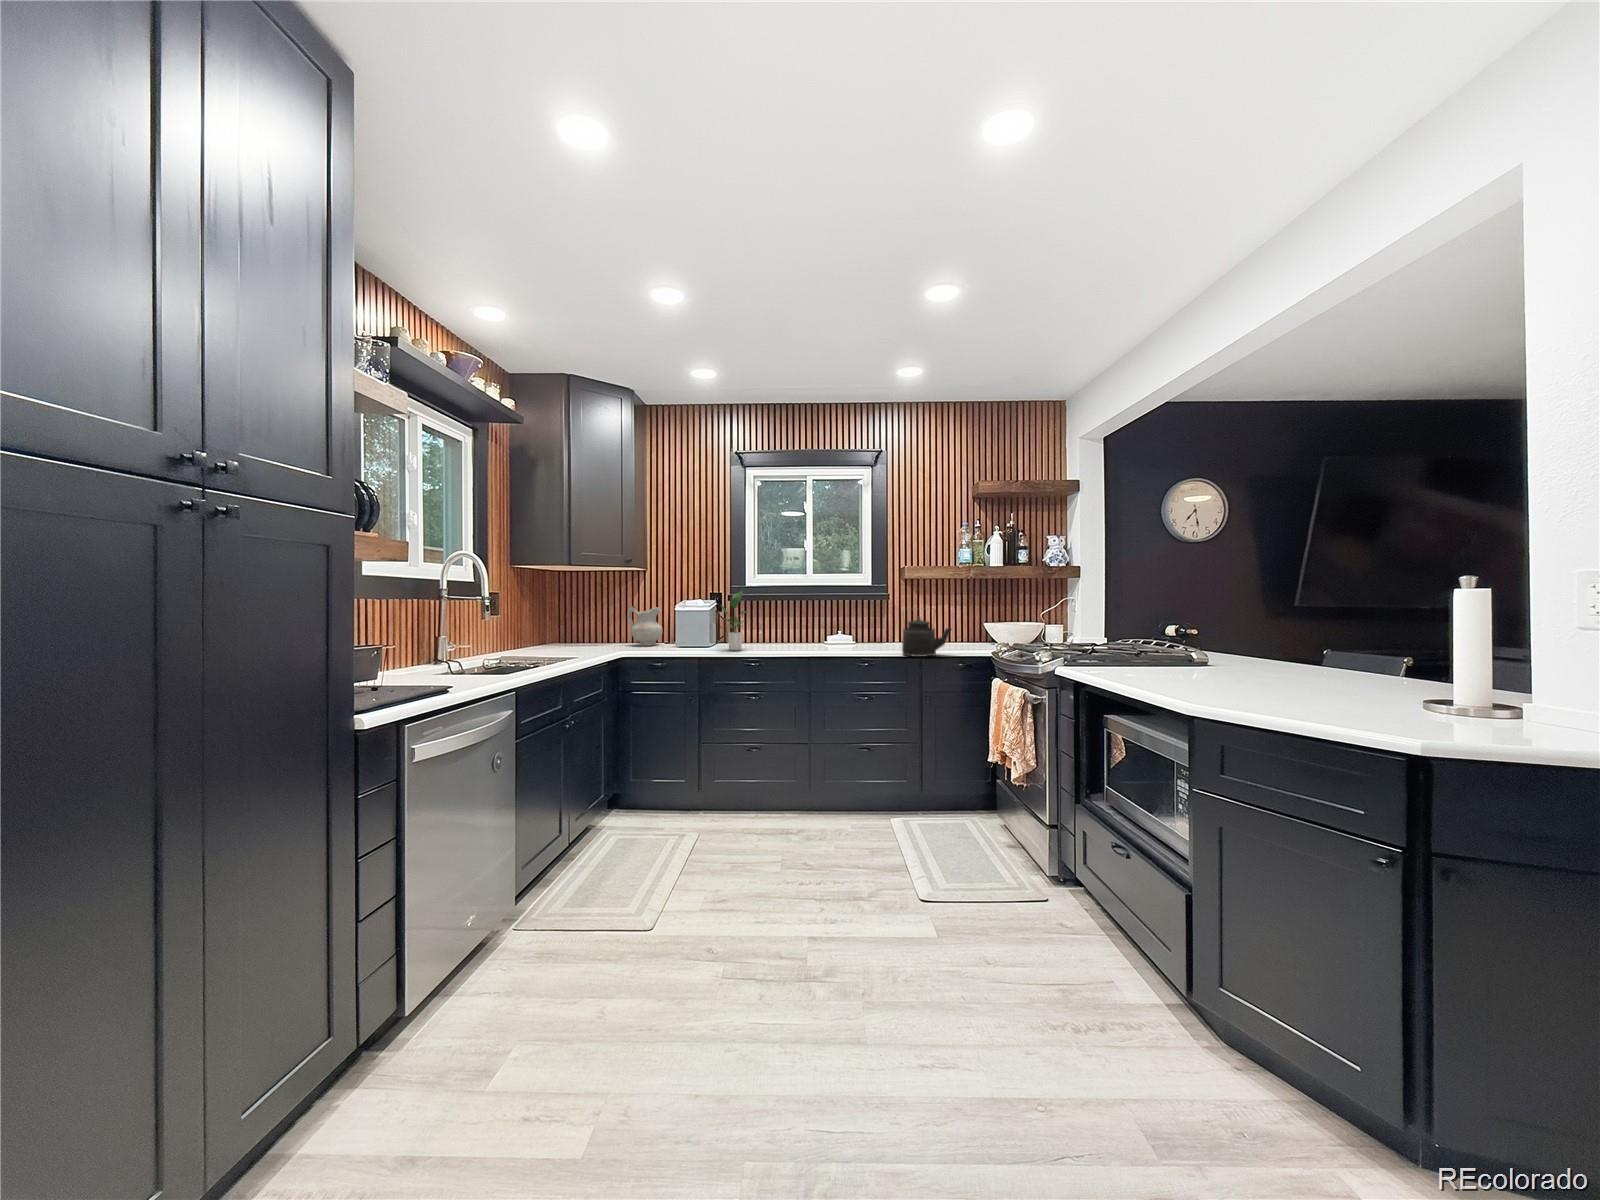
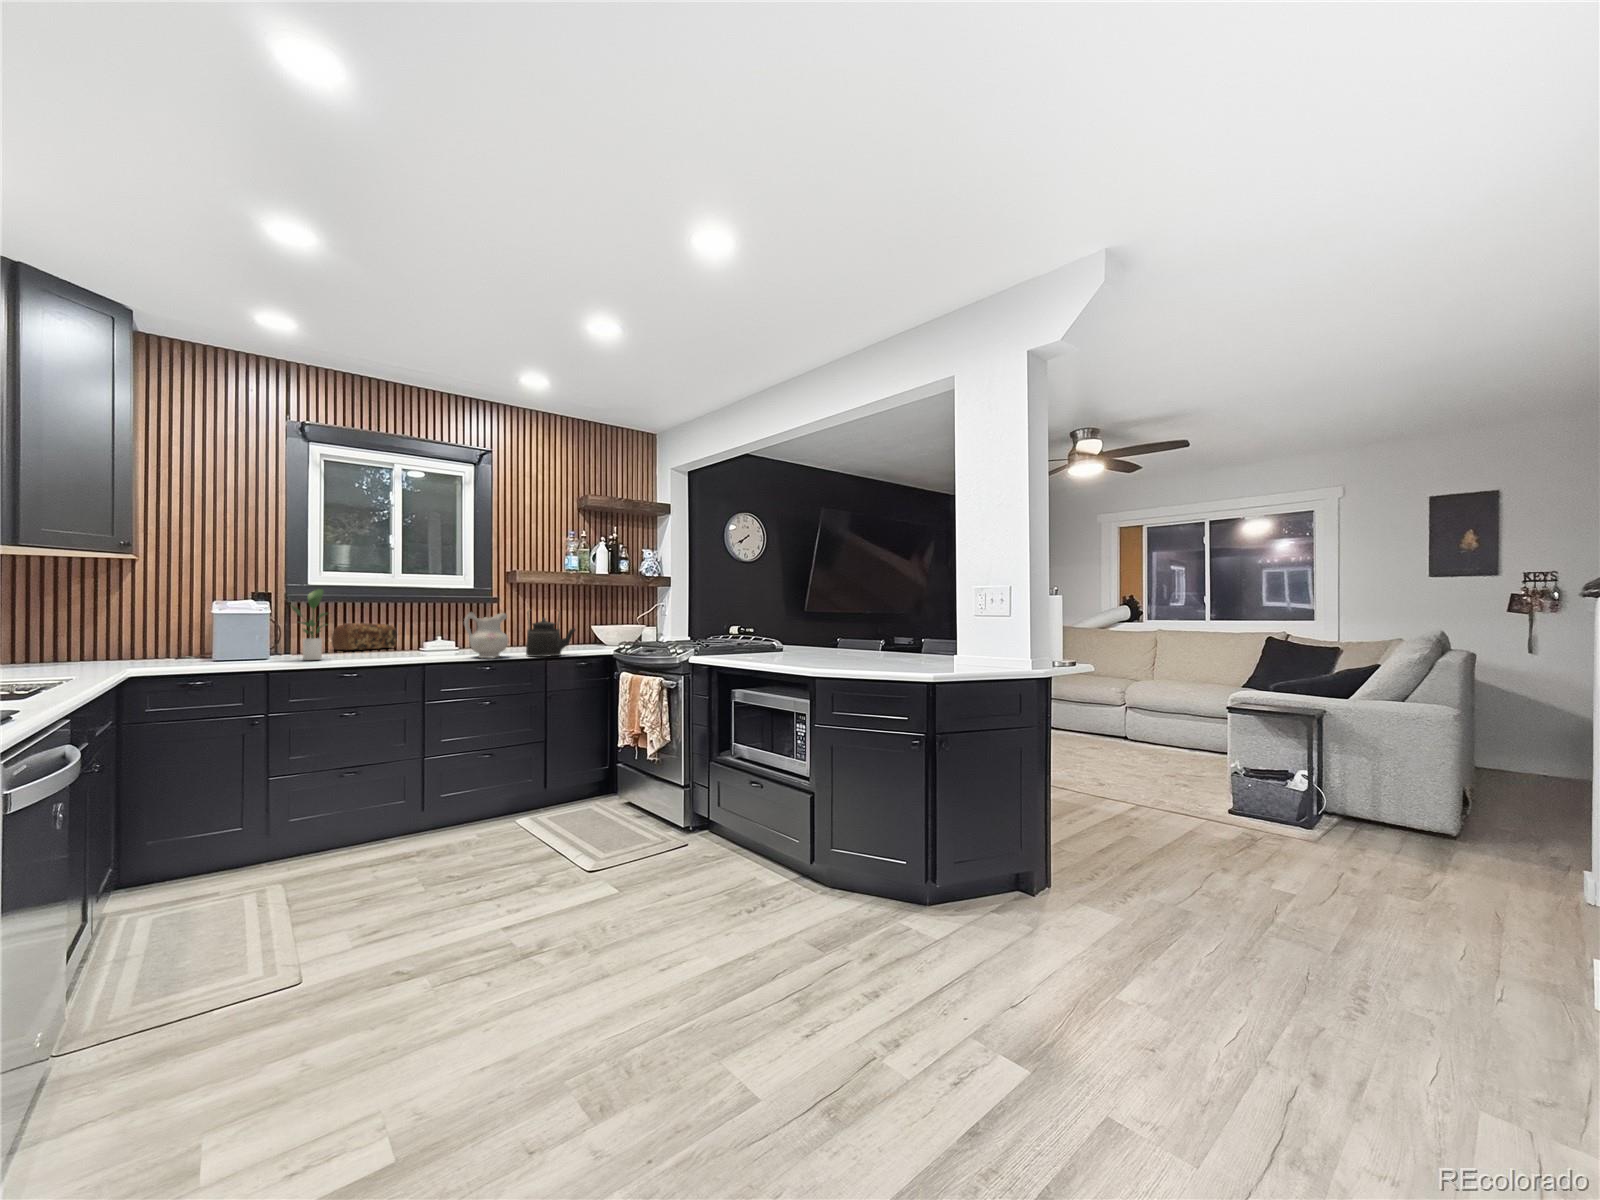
ceramic pitcher: present [627,606,663,646] -> present [464,612,508,658]
bread loaf: none [761,618,808,641] -> present [331,623,397,650]

